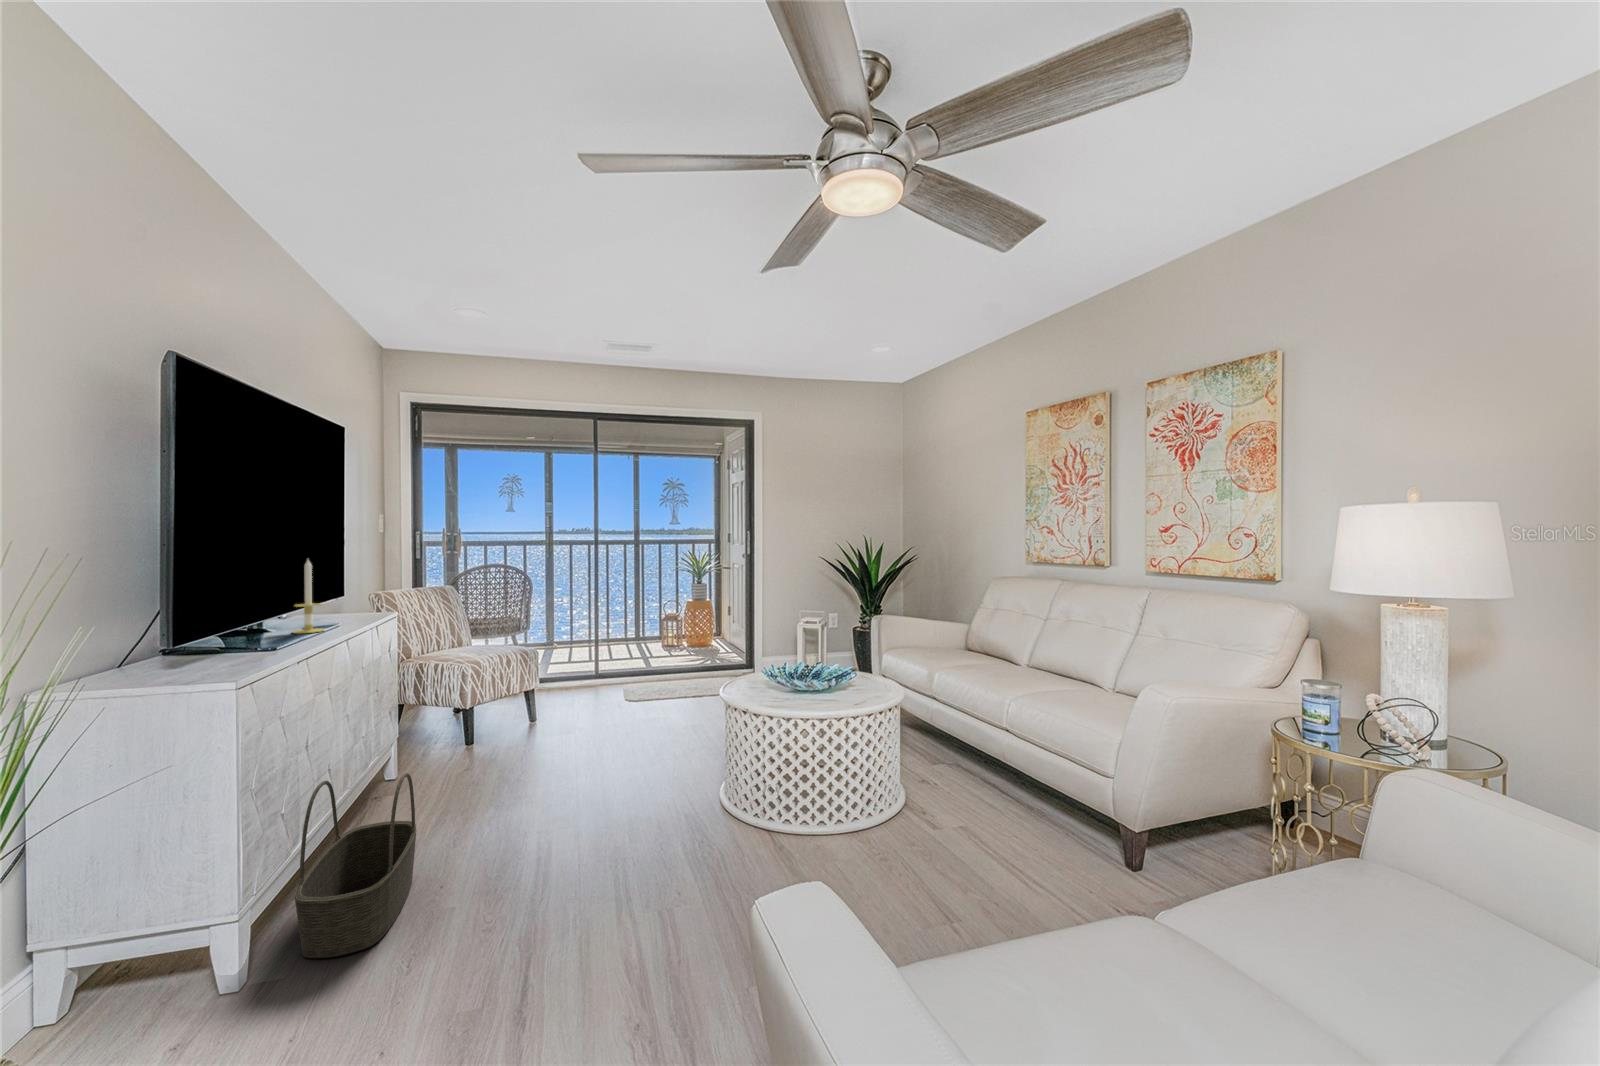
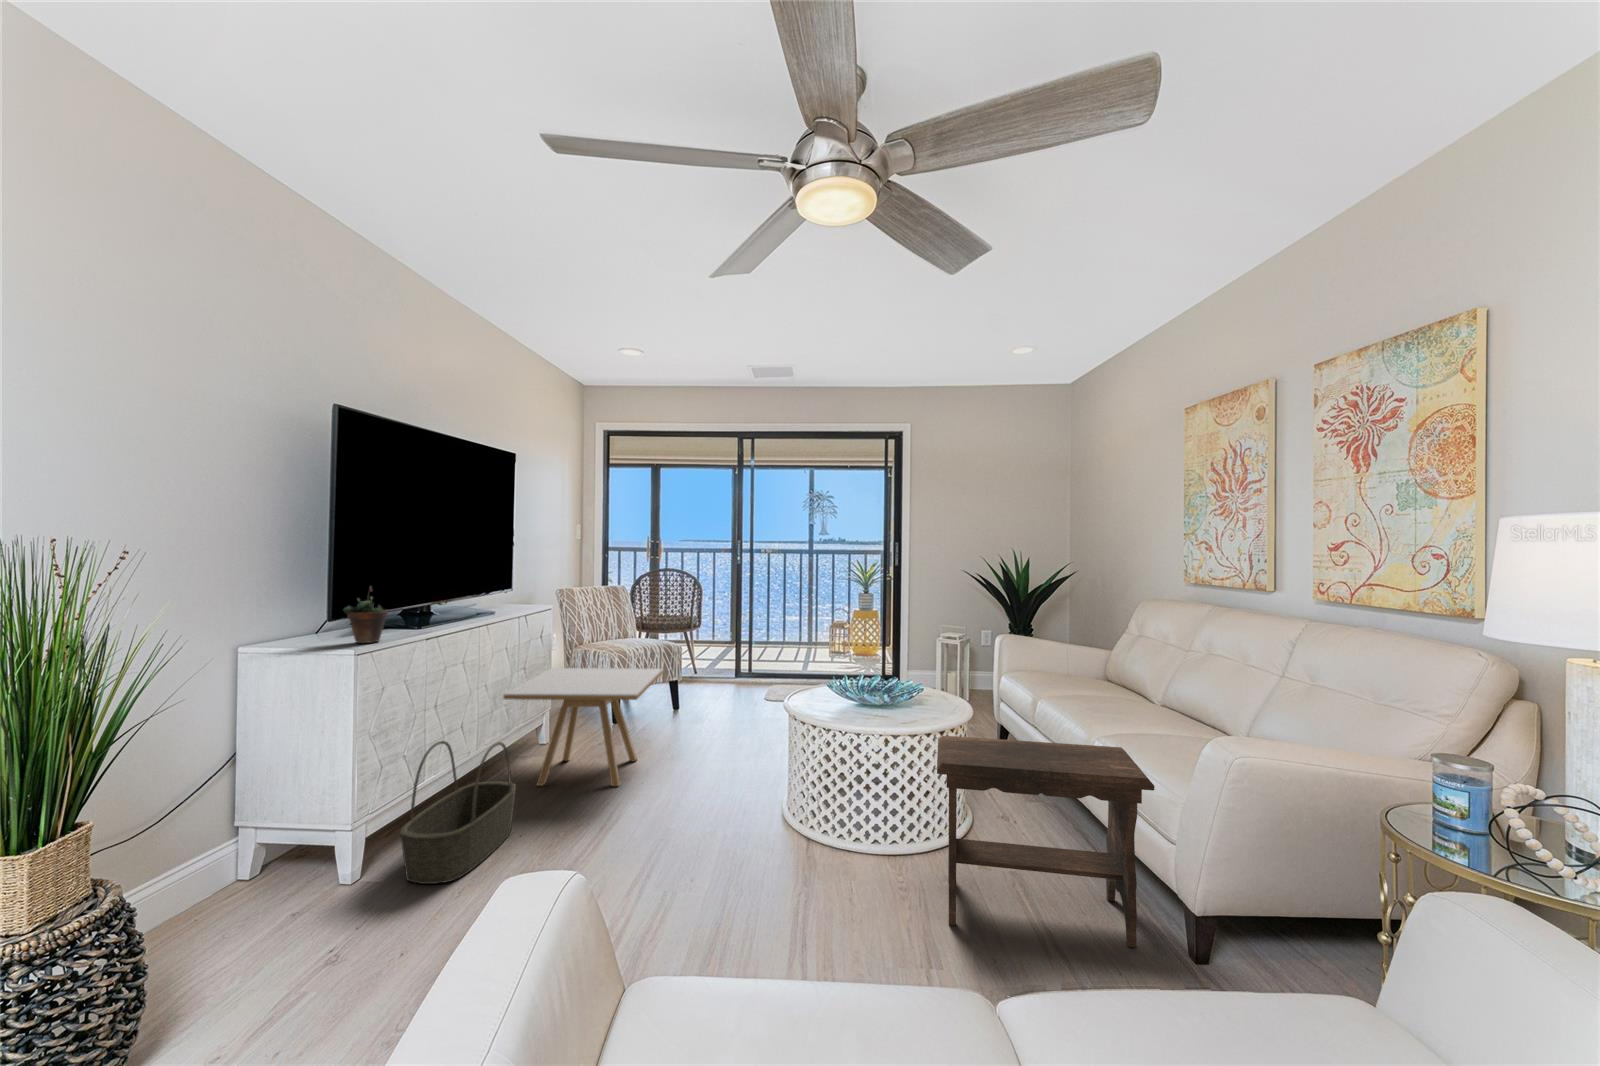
candle: present [293,560,324,634] -> none [449,560,474,621]
succulent plant: none [194,592,255,667] -> present [344,587,388,643]
side table: none [370,674,543,823] -> present [503,668,663,786]
footstool: none [893,706,1096,885] -> present [937,736,1154,947]

